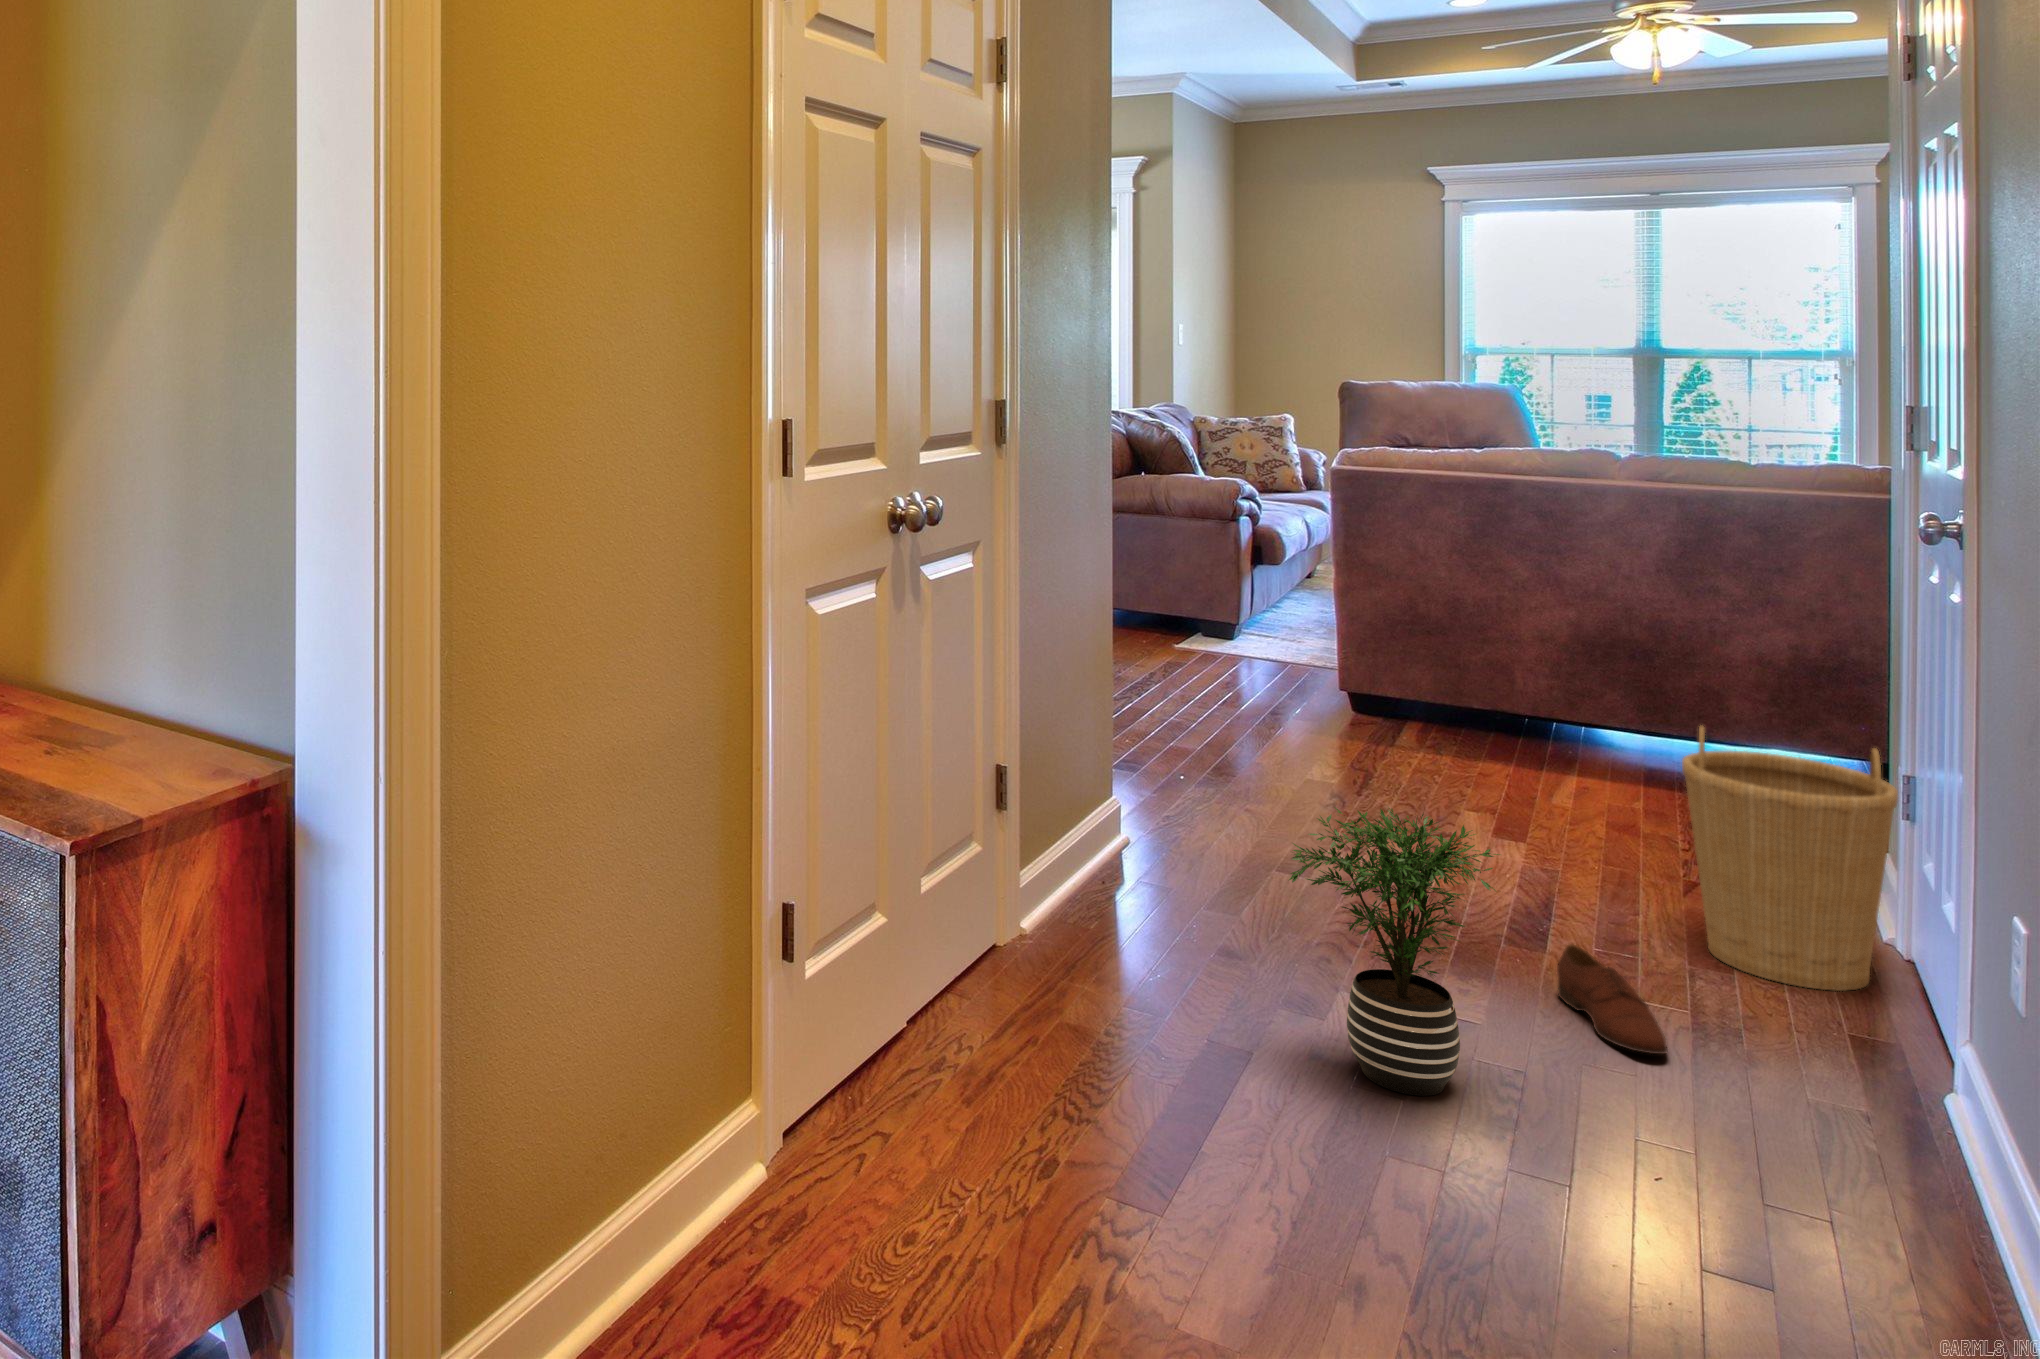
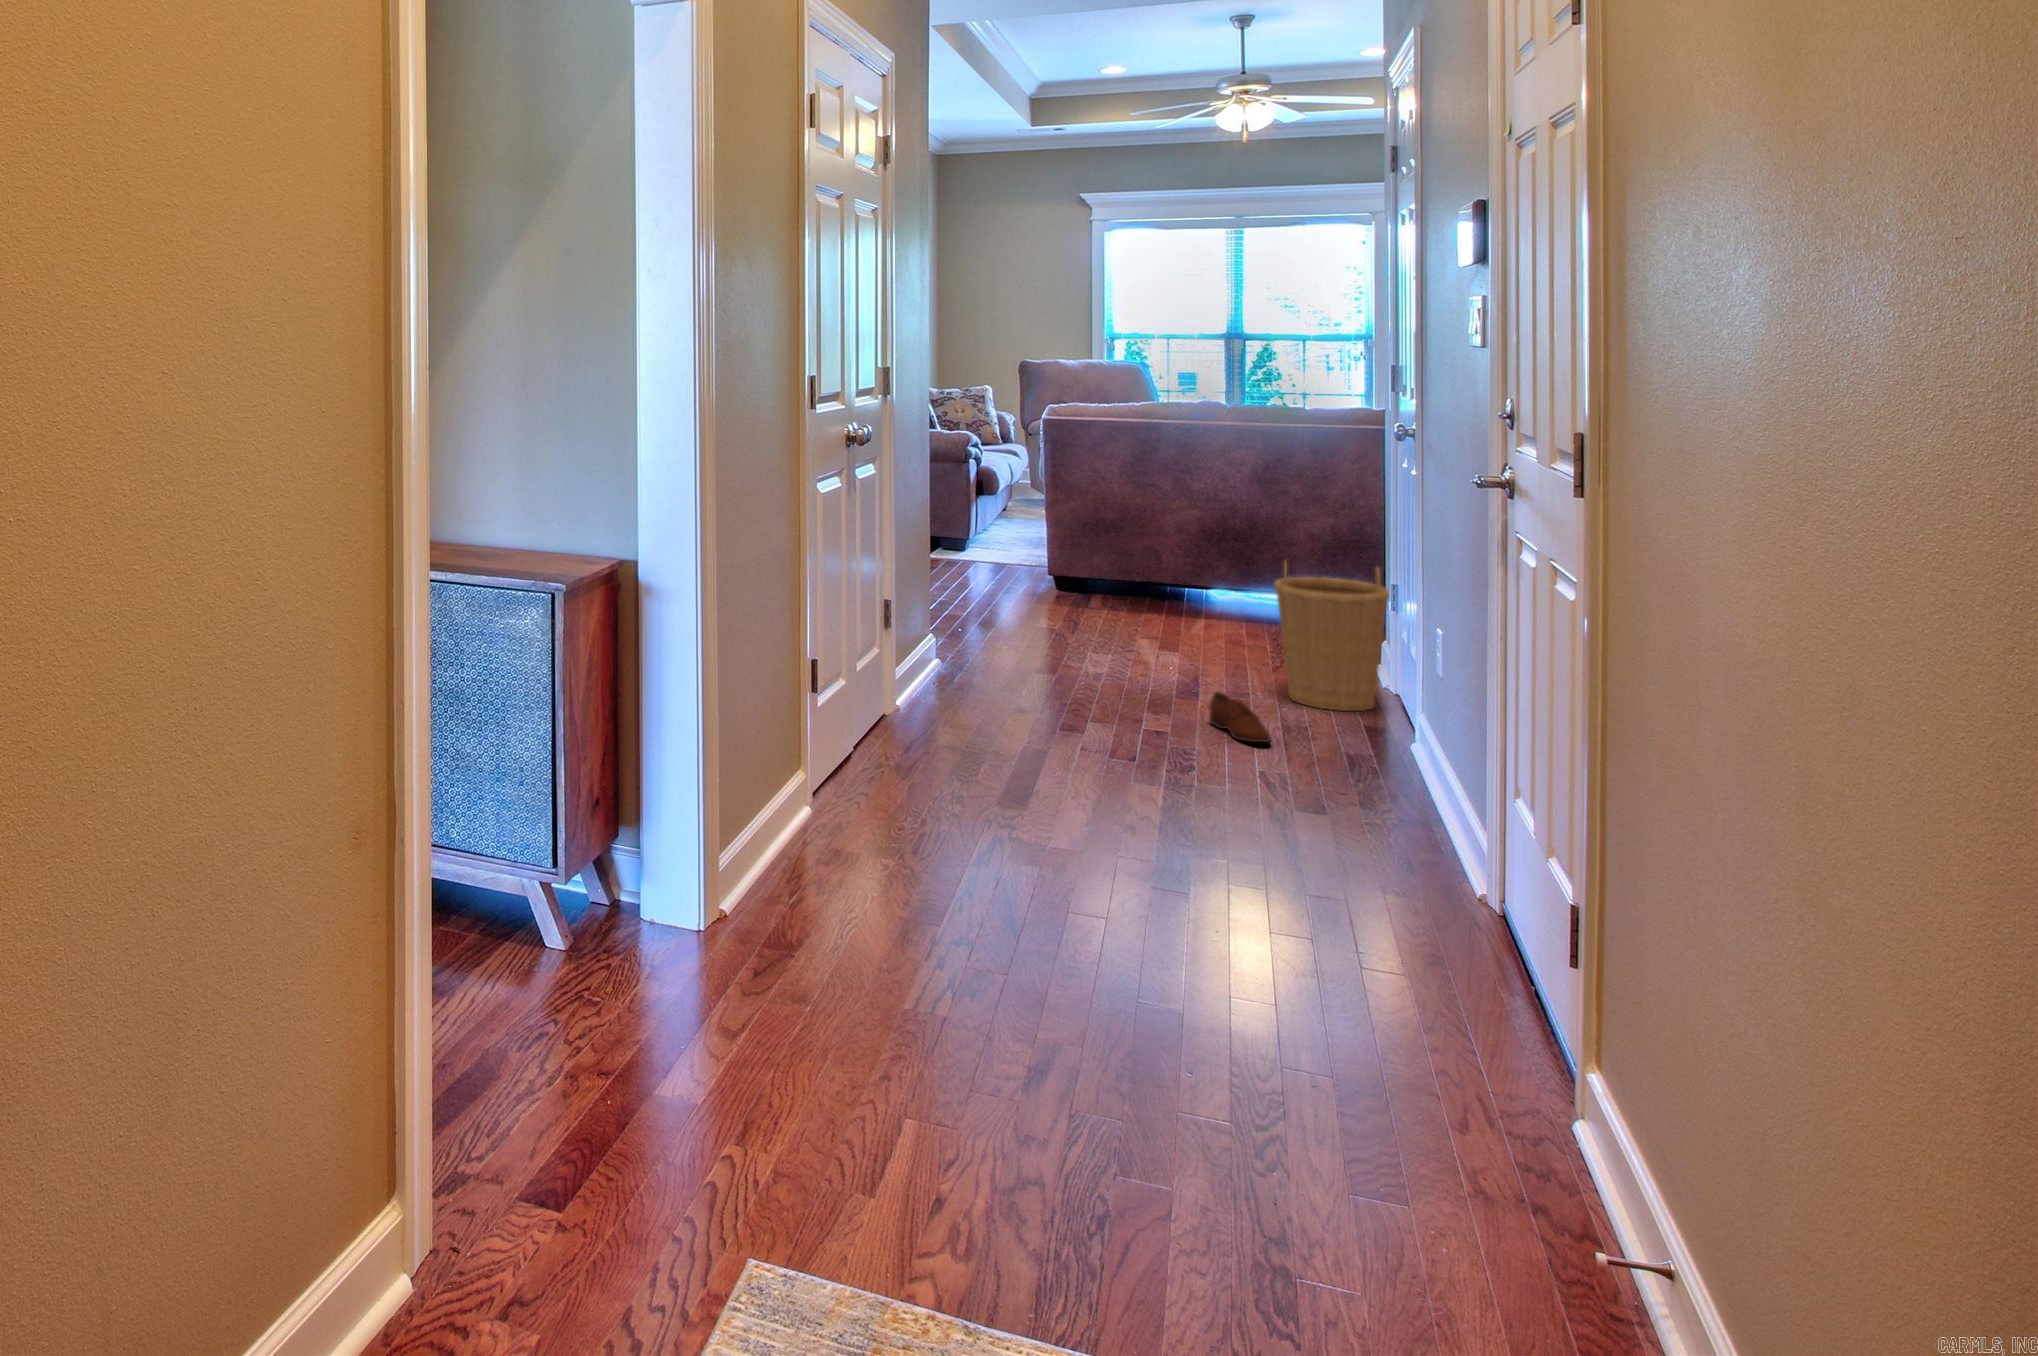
potted plant: present [1289,807,1500,1096] -> none [1066,603,1192,770]

